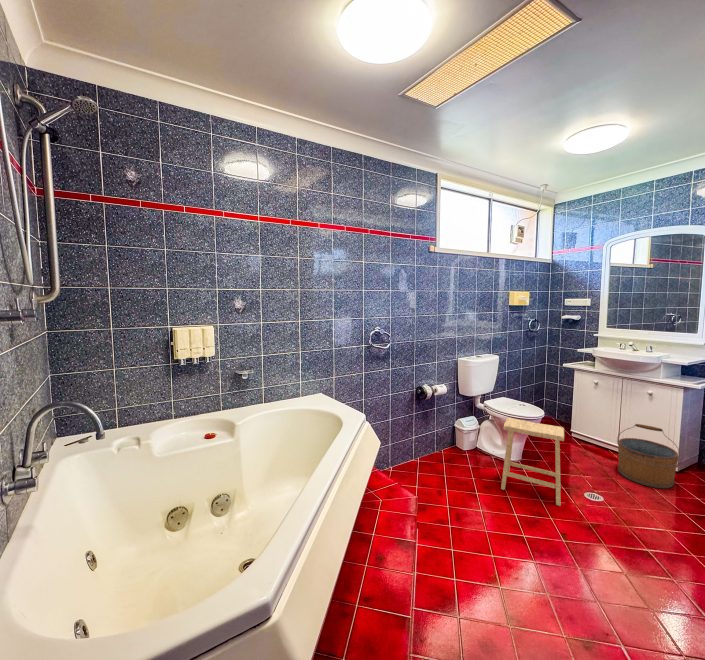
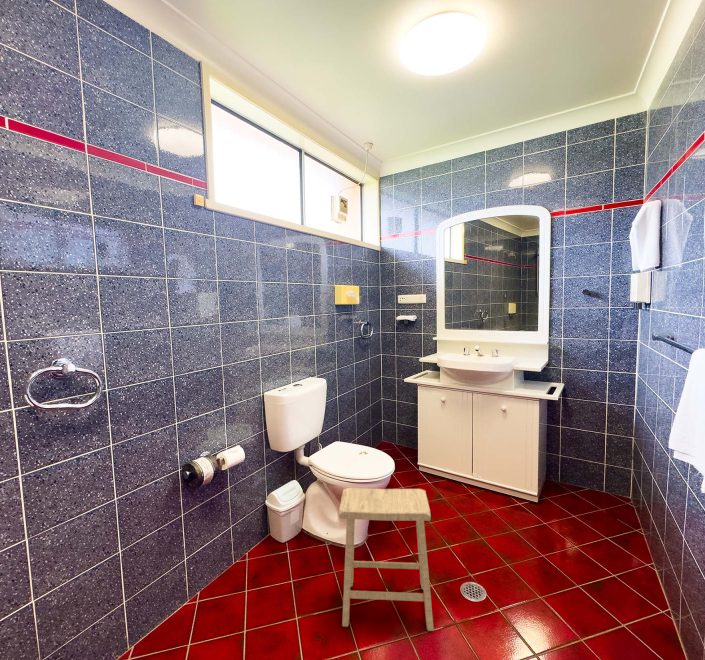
bucket: present [617,424,680,488] -> none [475,451,541,534]

